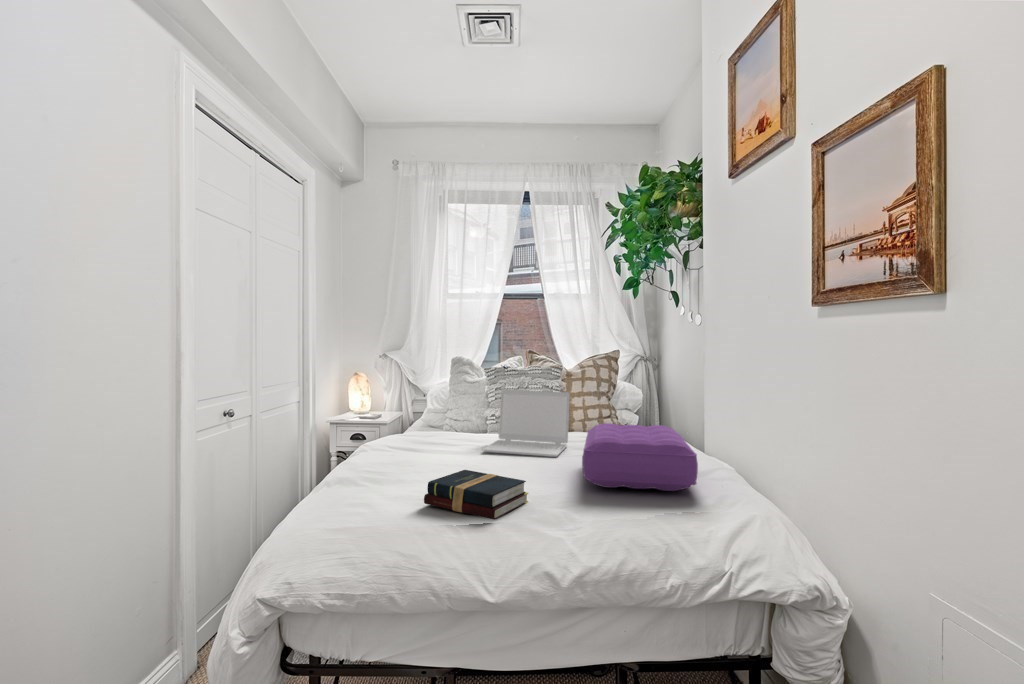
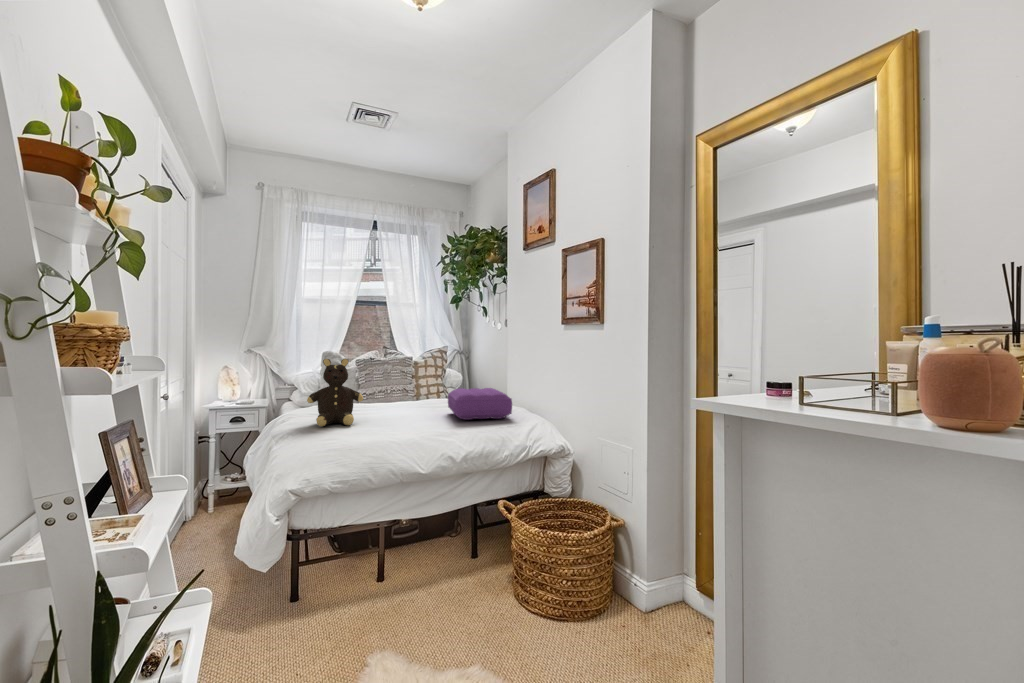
teddy bear: none [365,367,447,476] -> present [307,358,363,426]
laptop: present [483,390,570,457] -> none [378,373,429,412]
hardback book: present [424,470,528,520] -> none [375,416,430,435]

